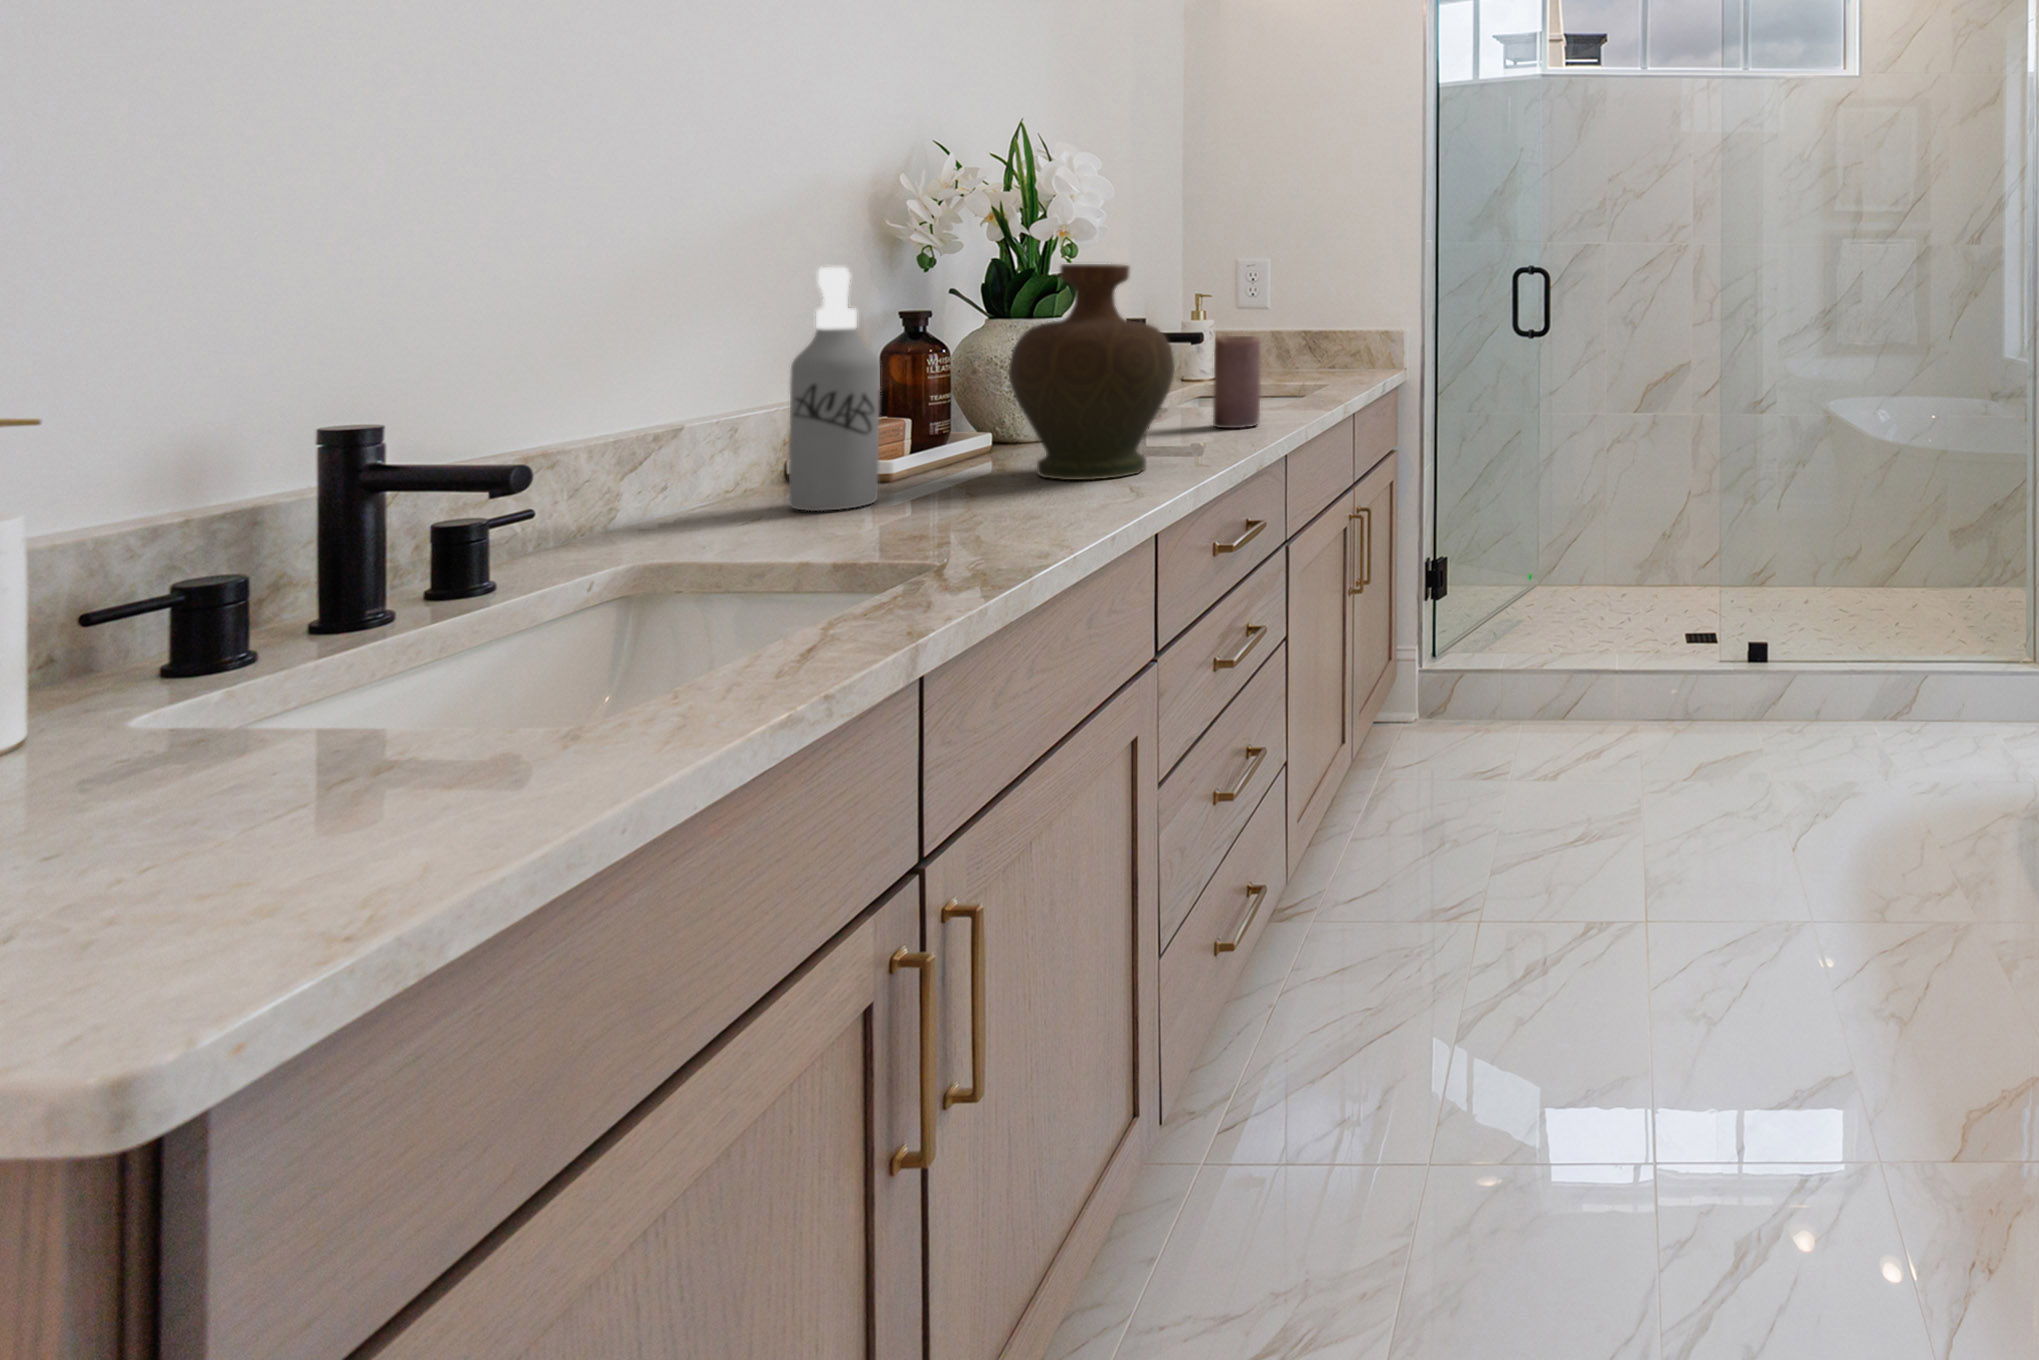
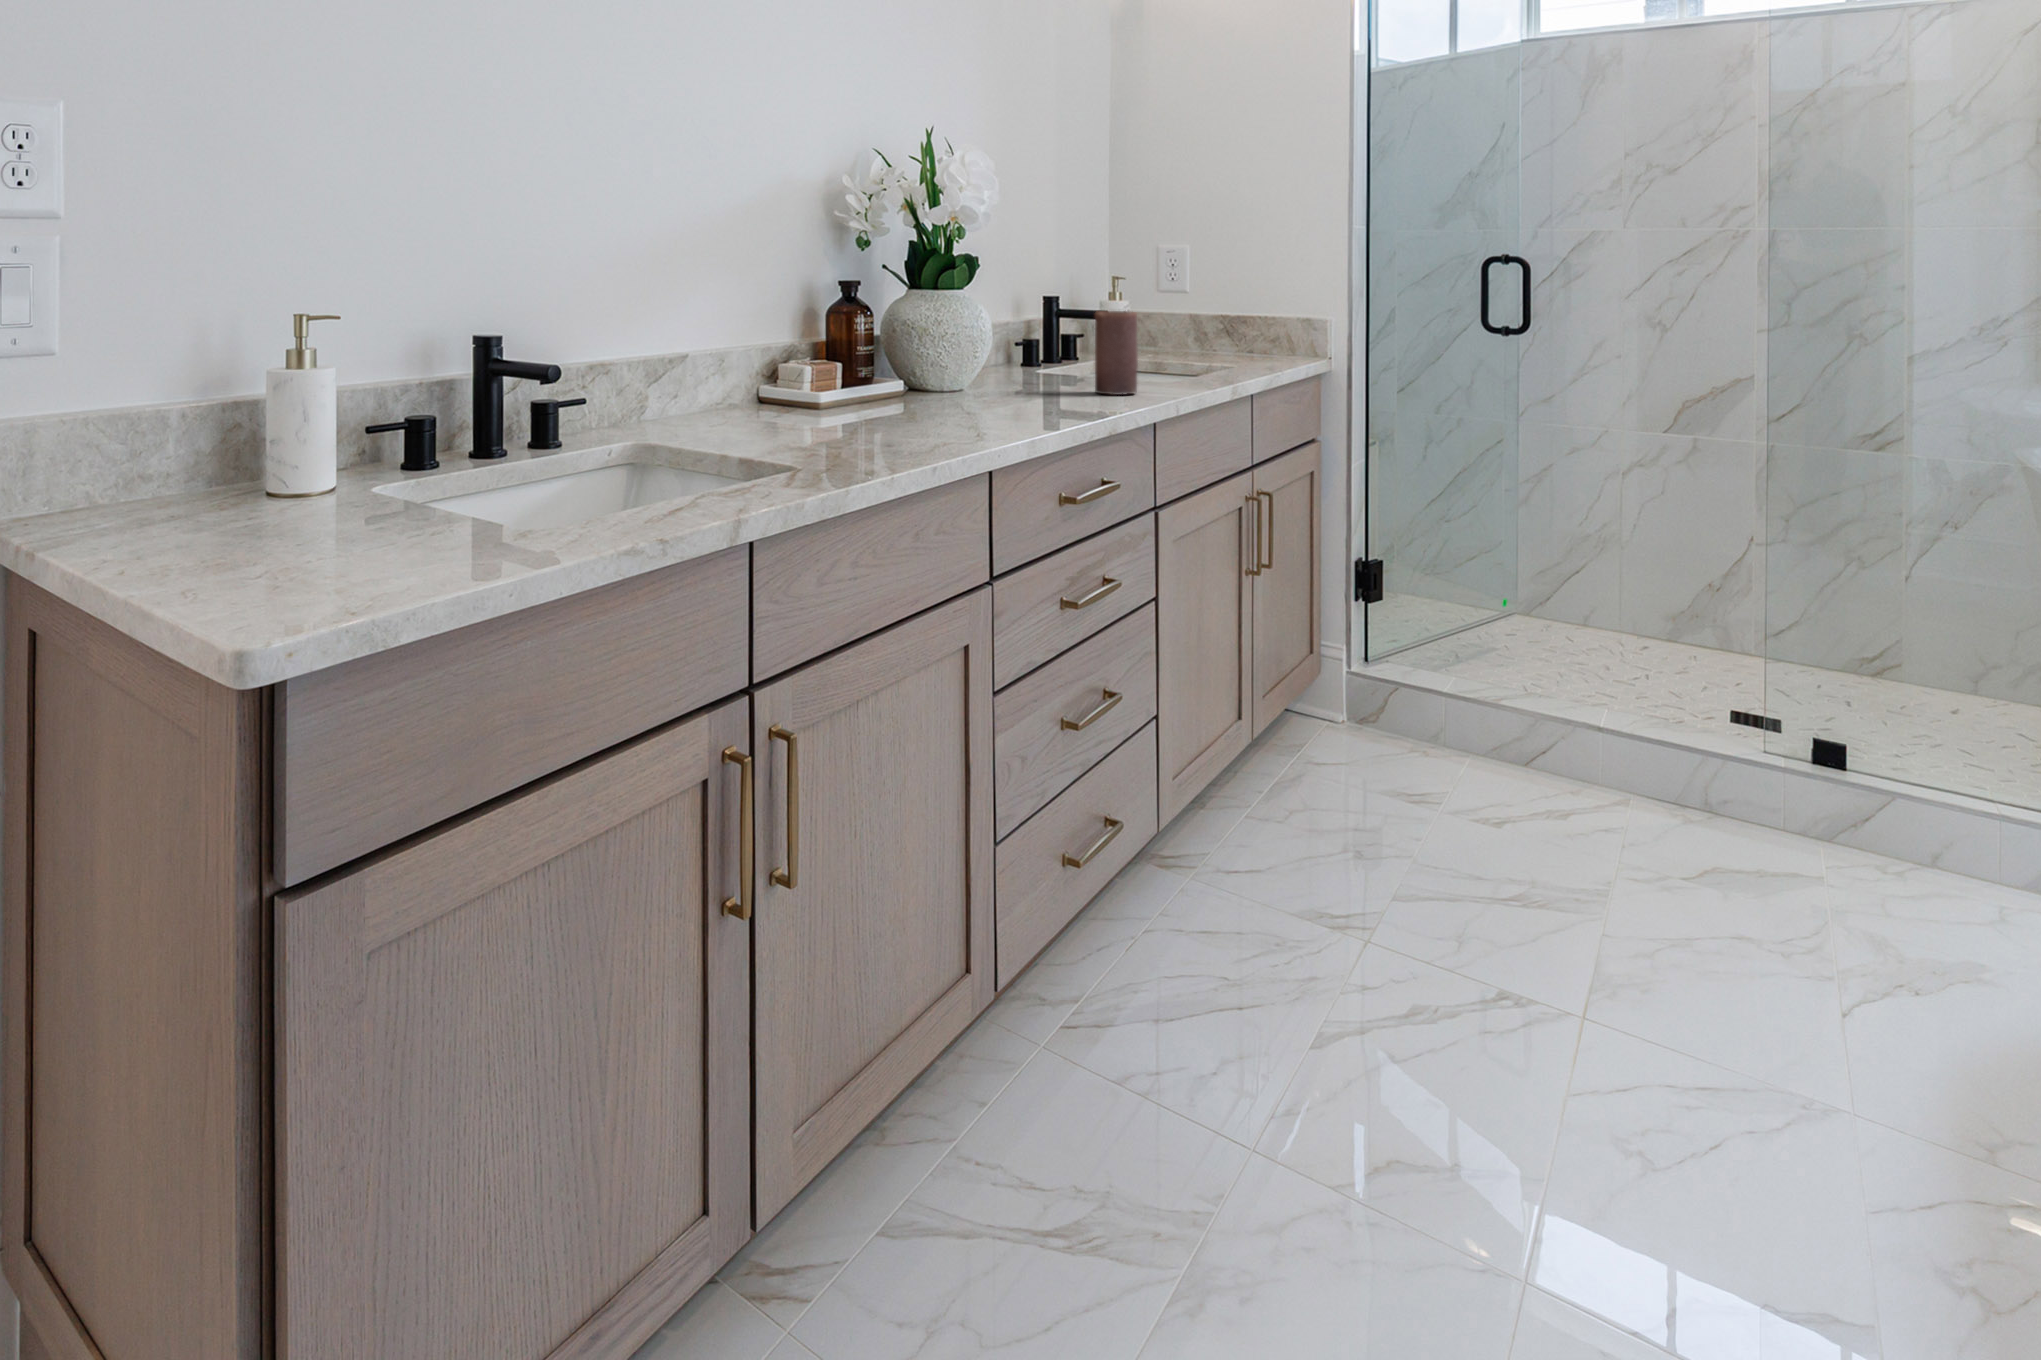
decorative vase: present [1009,264,1175,480] -> none [901,241,1032,422]
spray bottle: present [789,267,880,511] -> none [745,242,803,424]

